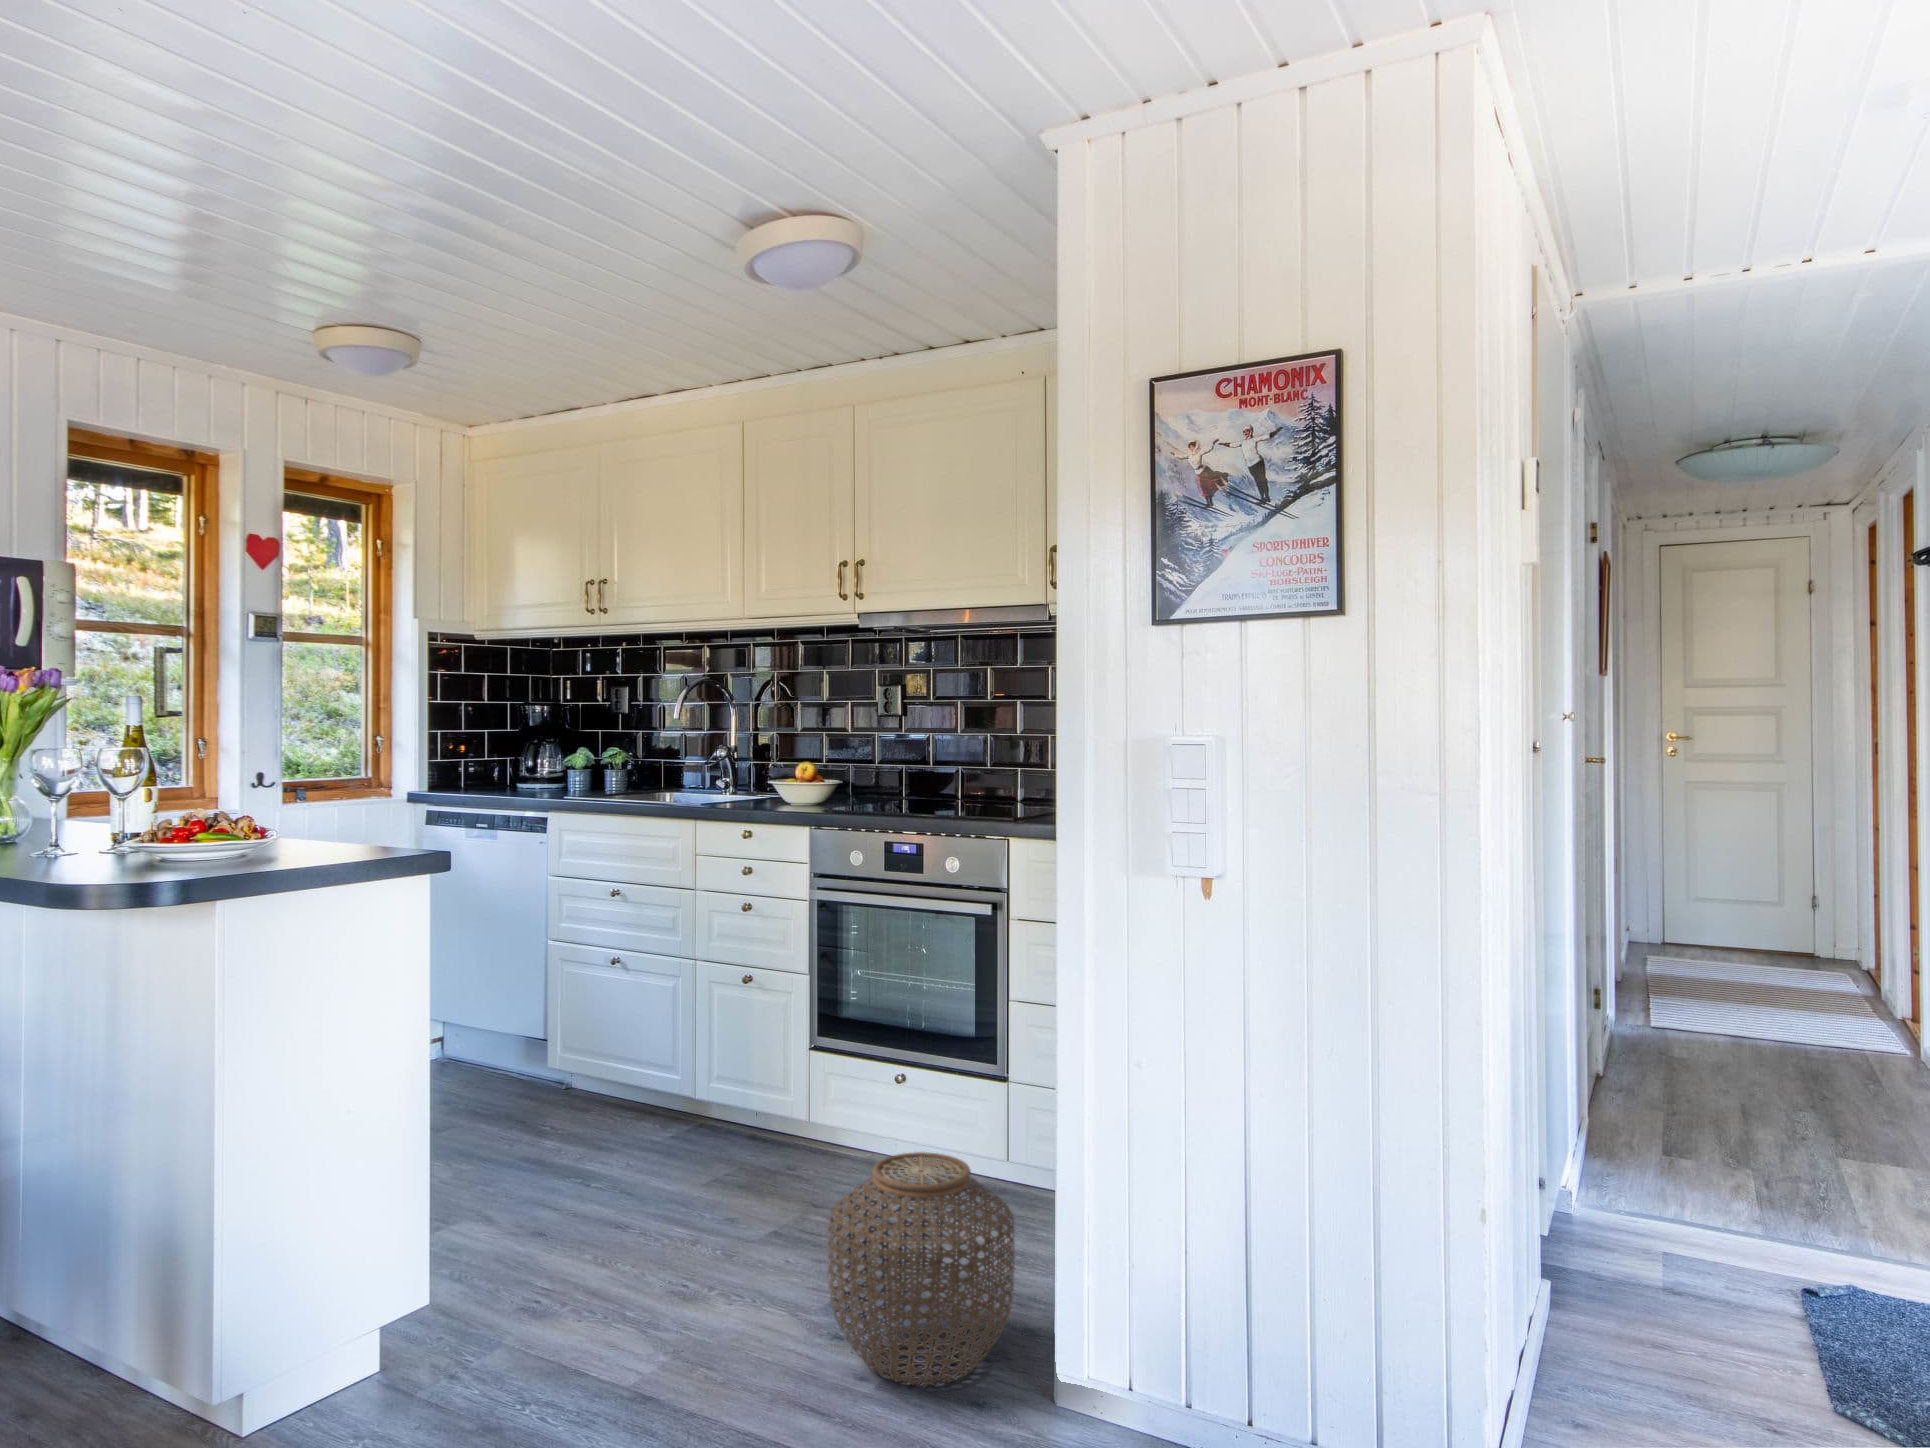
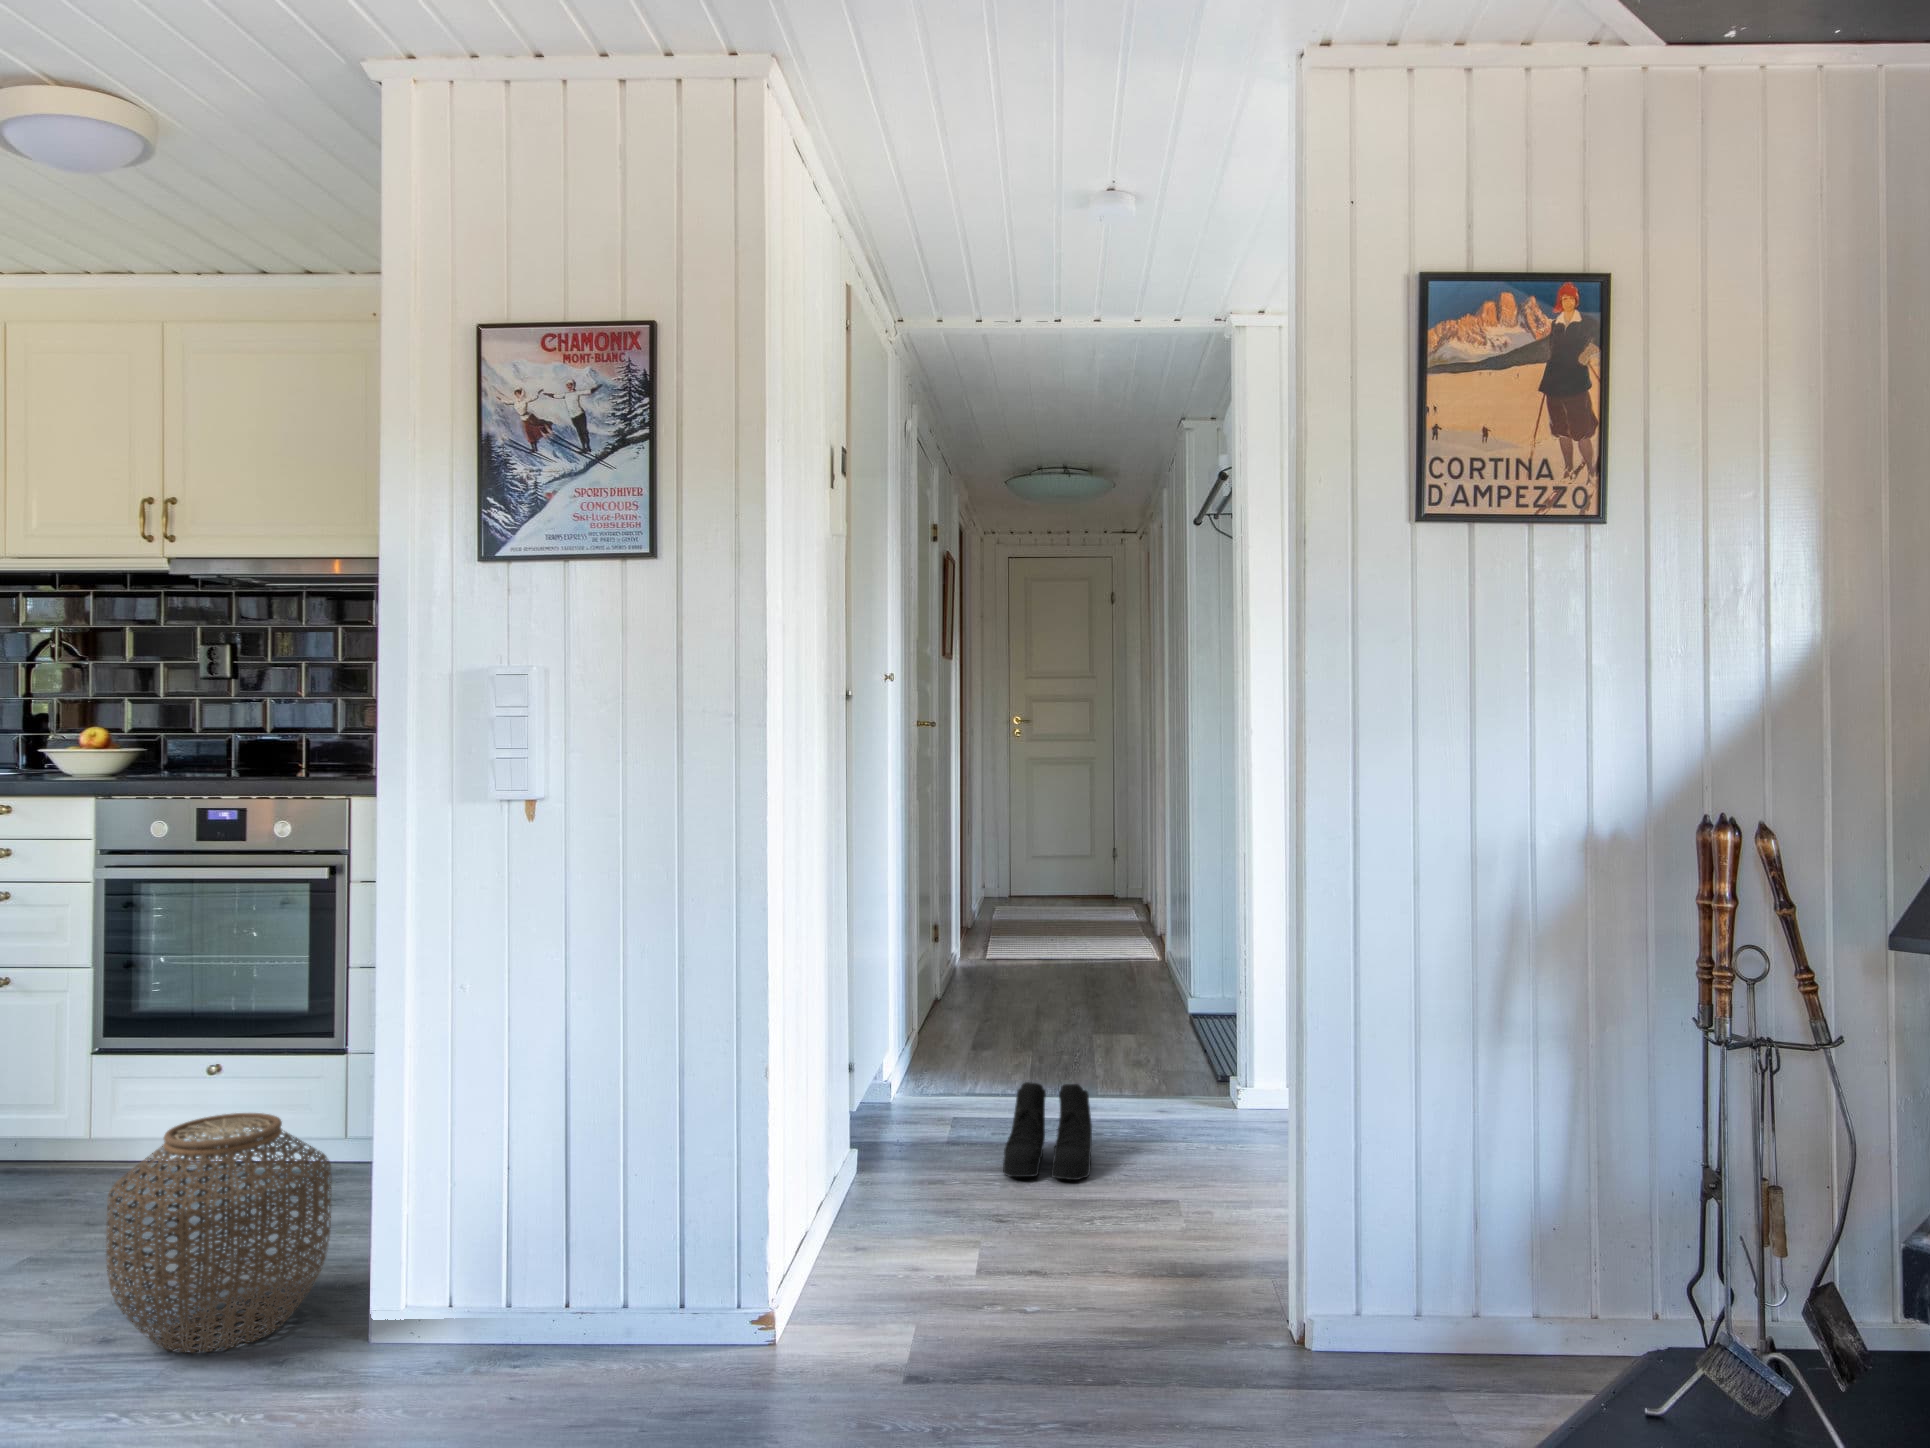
boots: none [1749,1224,1878,1367] -> present [1003,1082,1092,1180]

